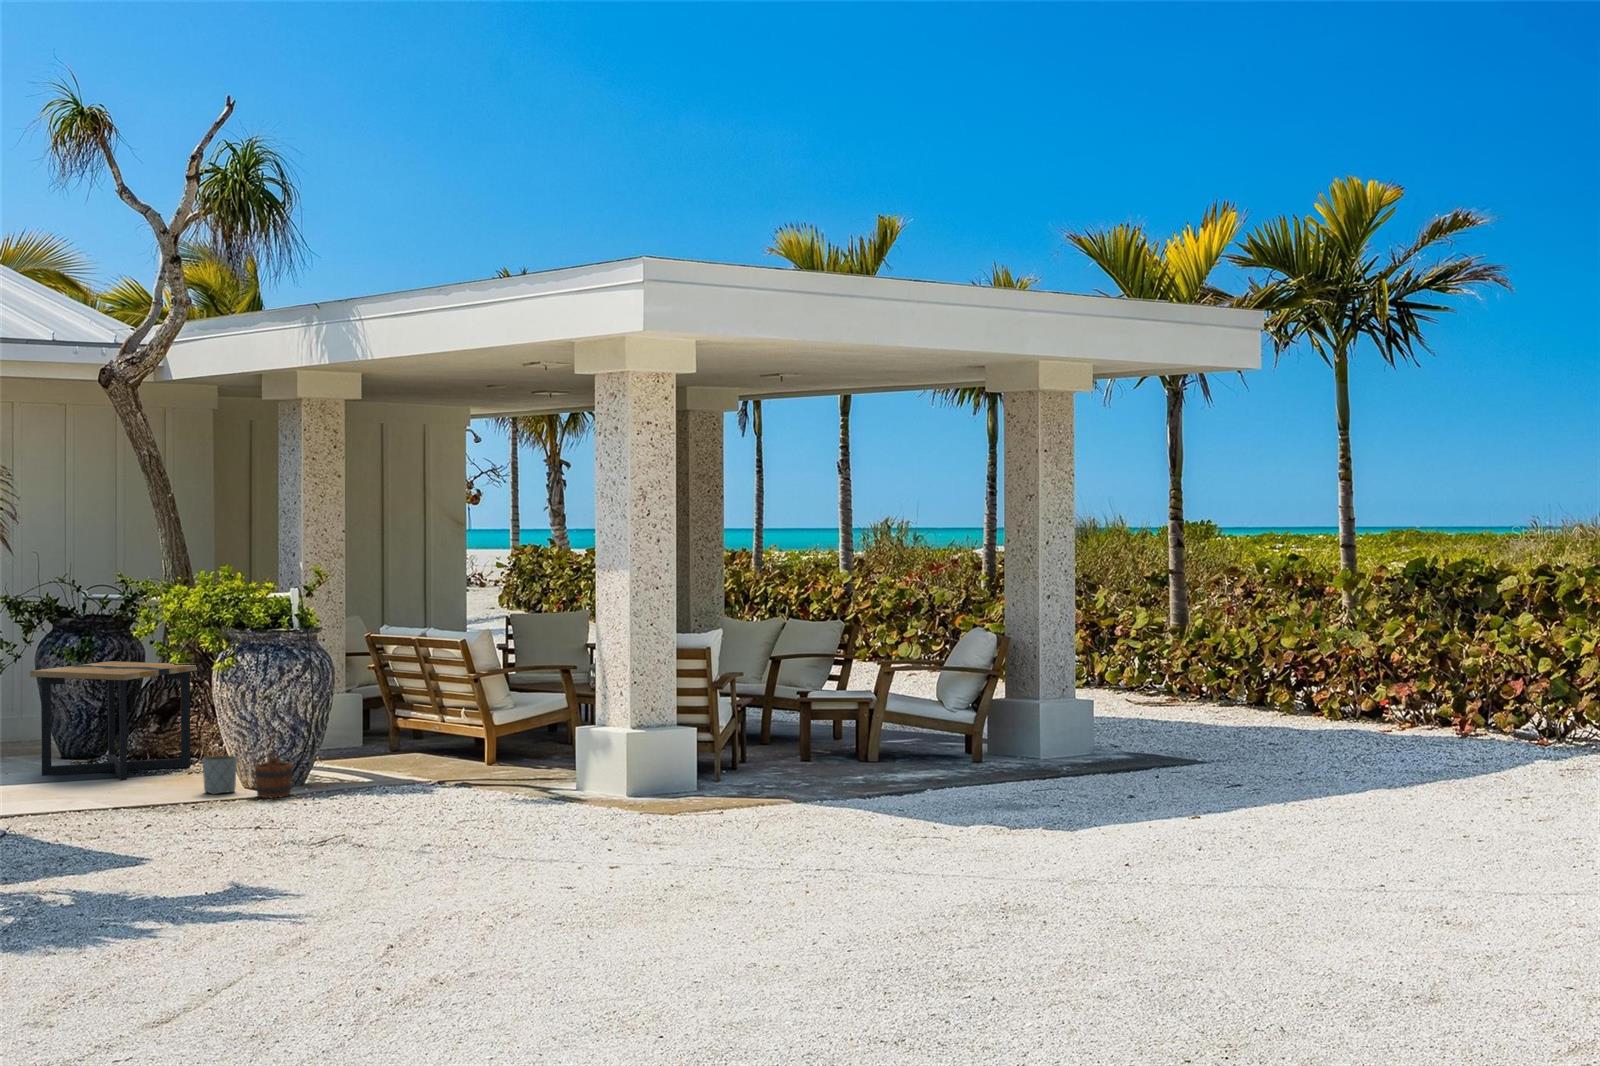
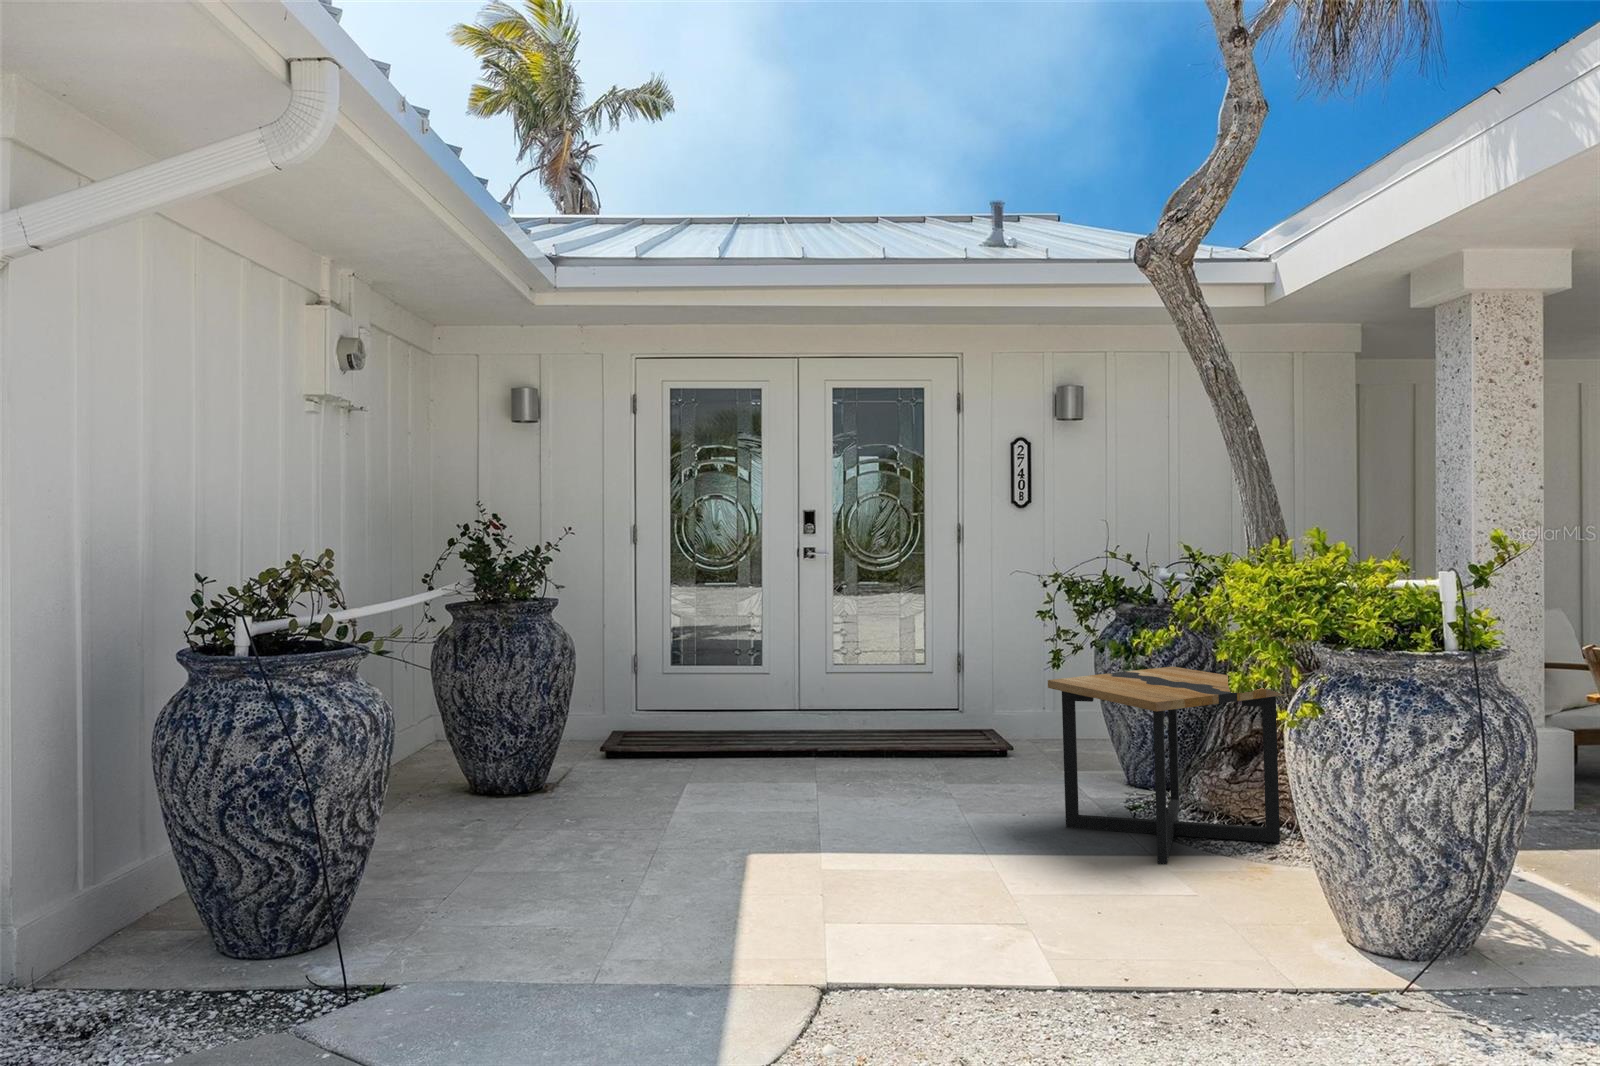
wooden bucket: present [254,734,293,798] -> none [1357,868,1442,1007]
planter: present [202,755,237,794] -> none [1262,875,1329,956]

